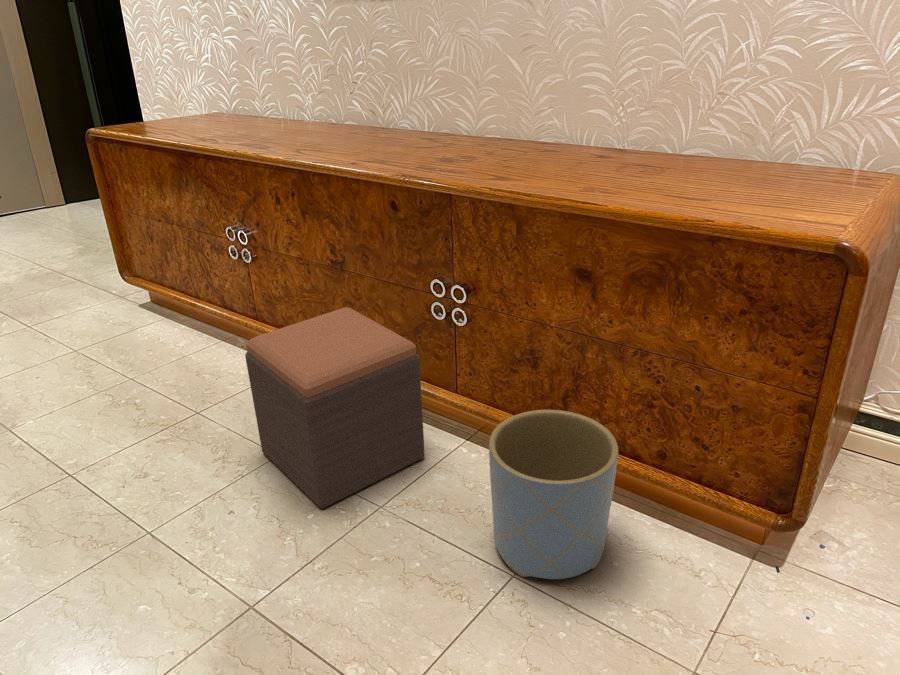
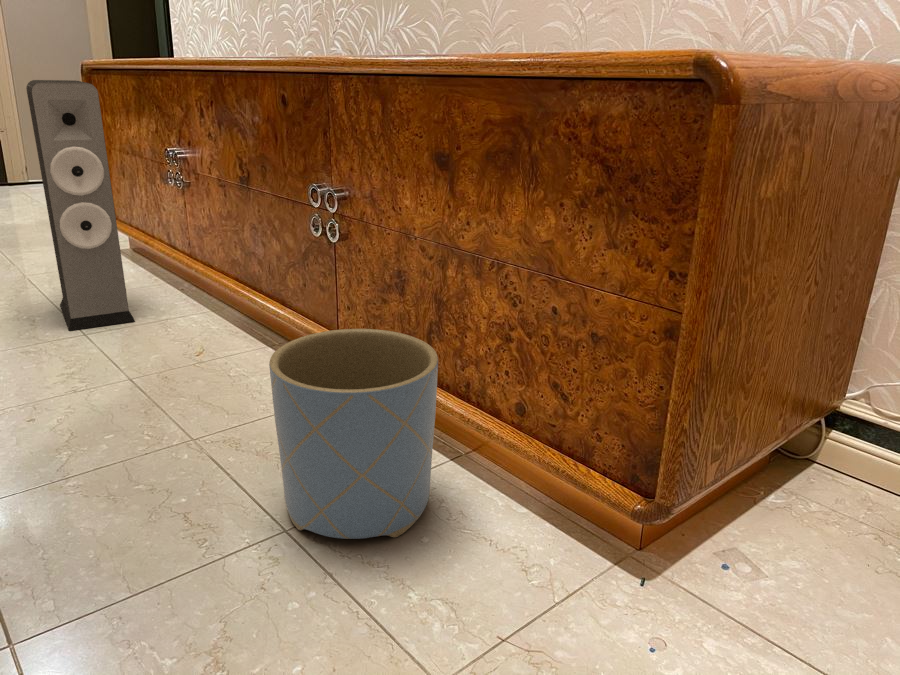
speaker: none [95,177,225,412] -> present [26,80,135,331]
footstool: present [245,307,425,508] -> none [101,221,286,429]

